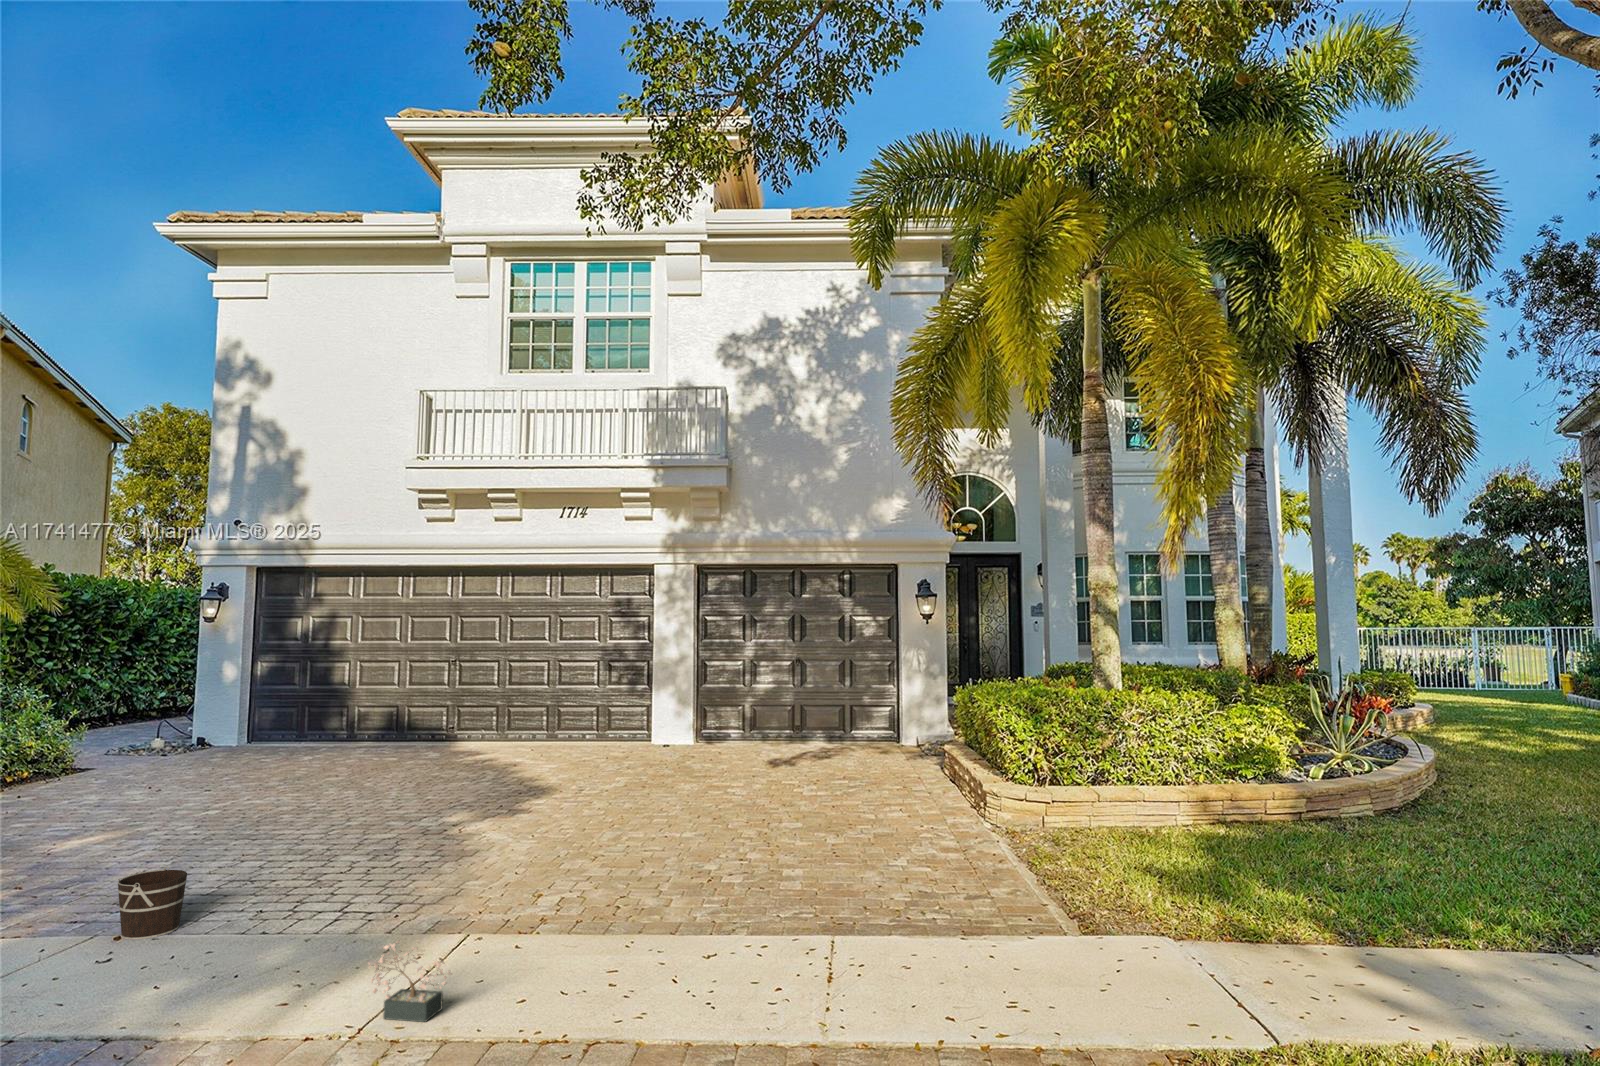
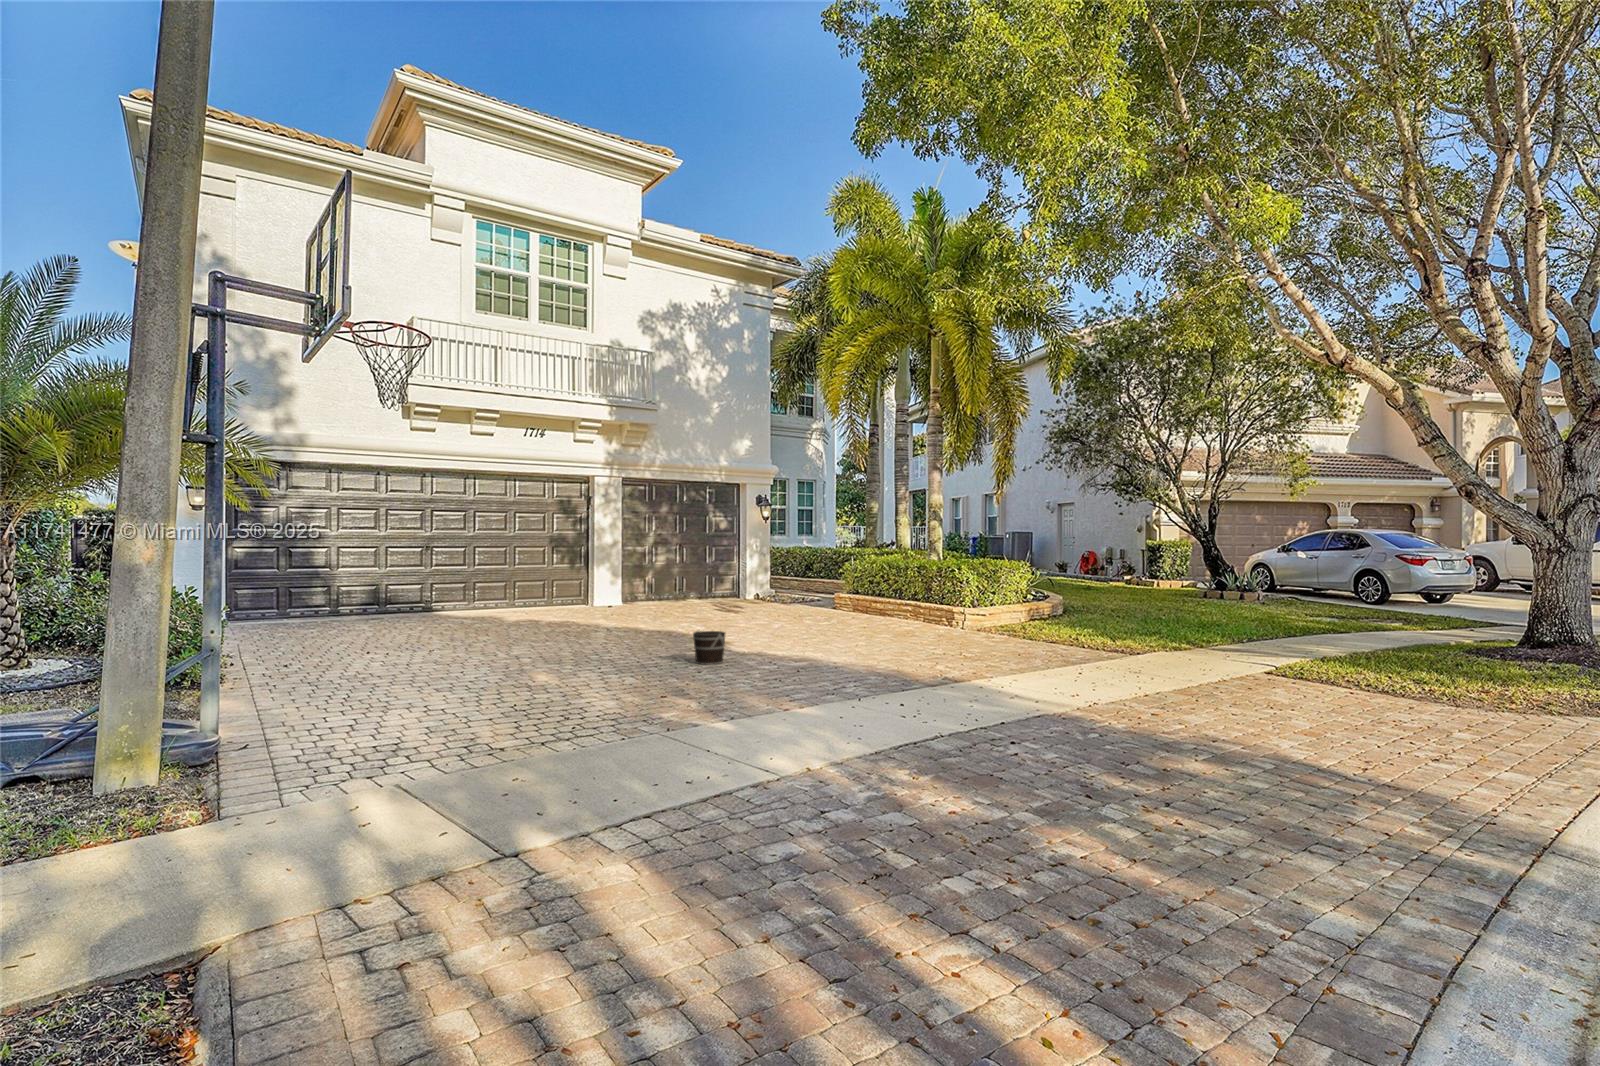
decorative plant: present [371,941,452,1022] -> none [913,628,945,658]

